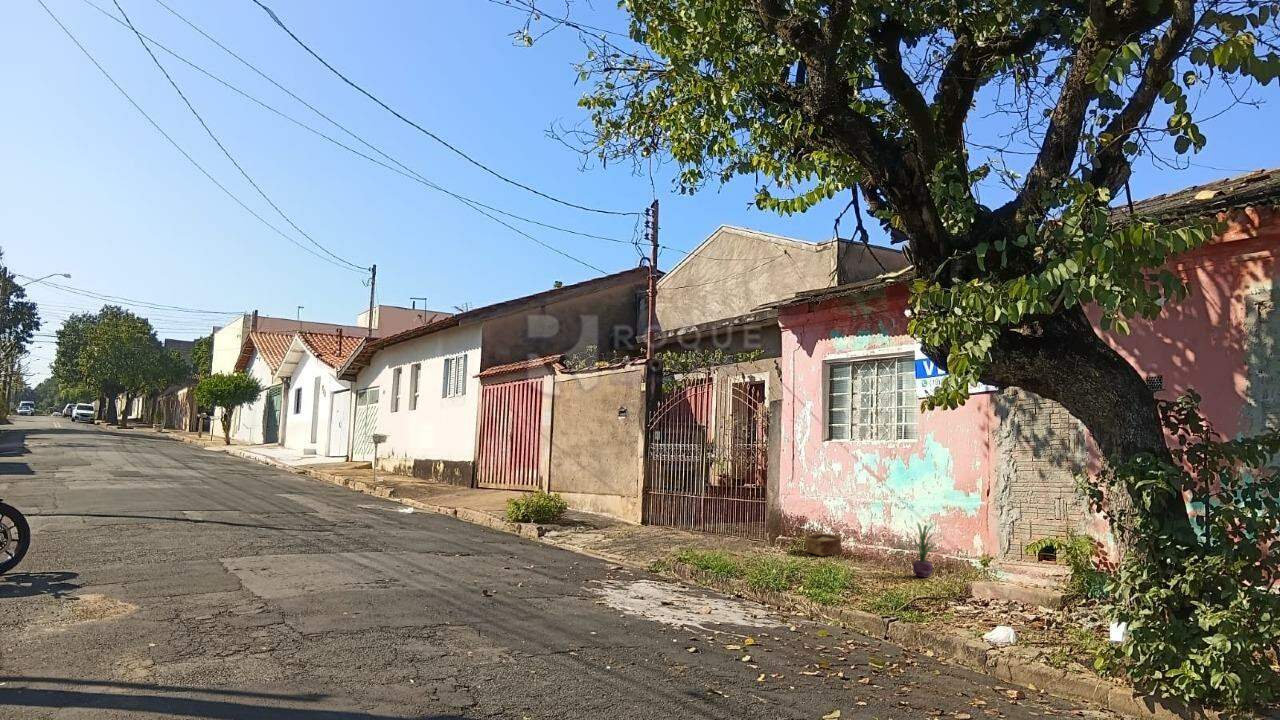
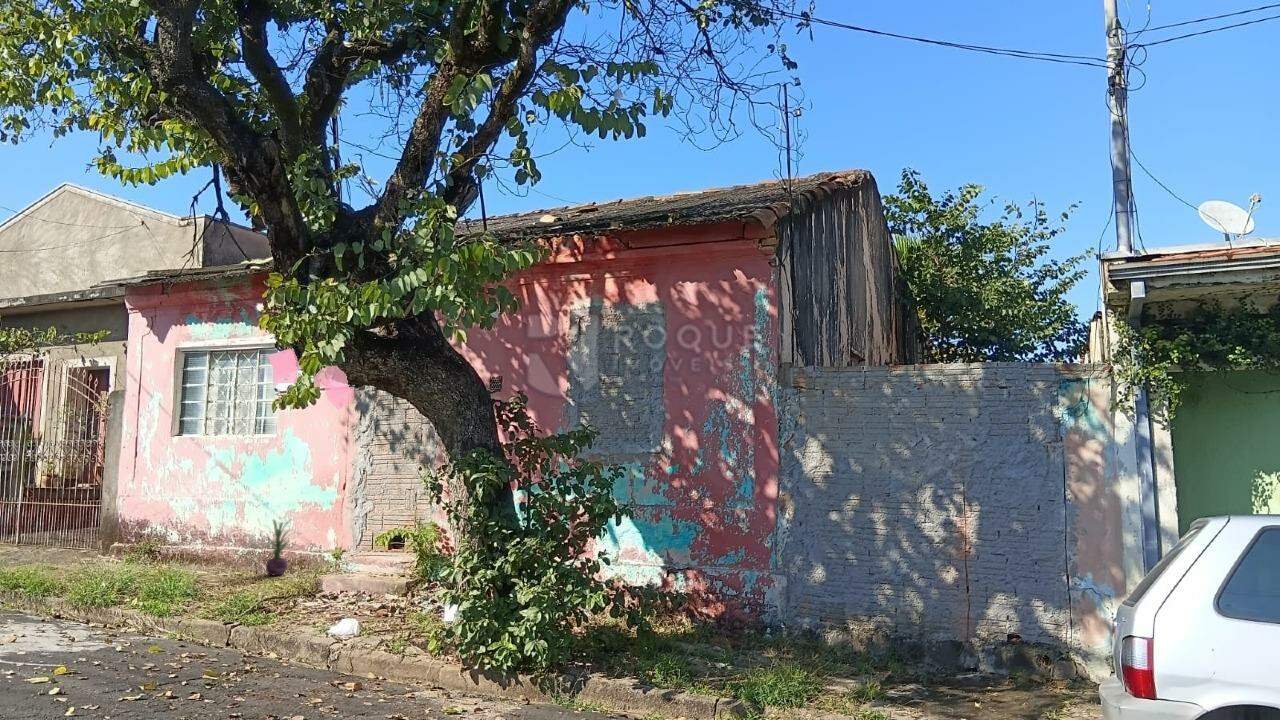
woven basket: present [805,529,842,556] -> none [141,532,188,565]

